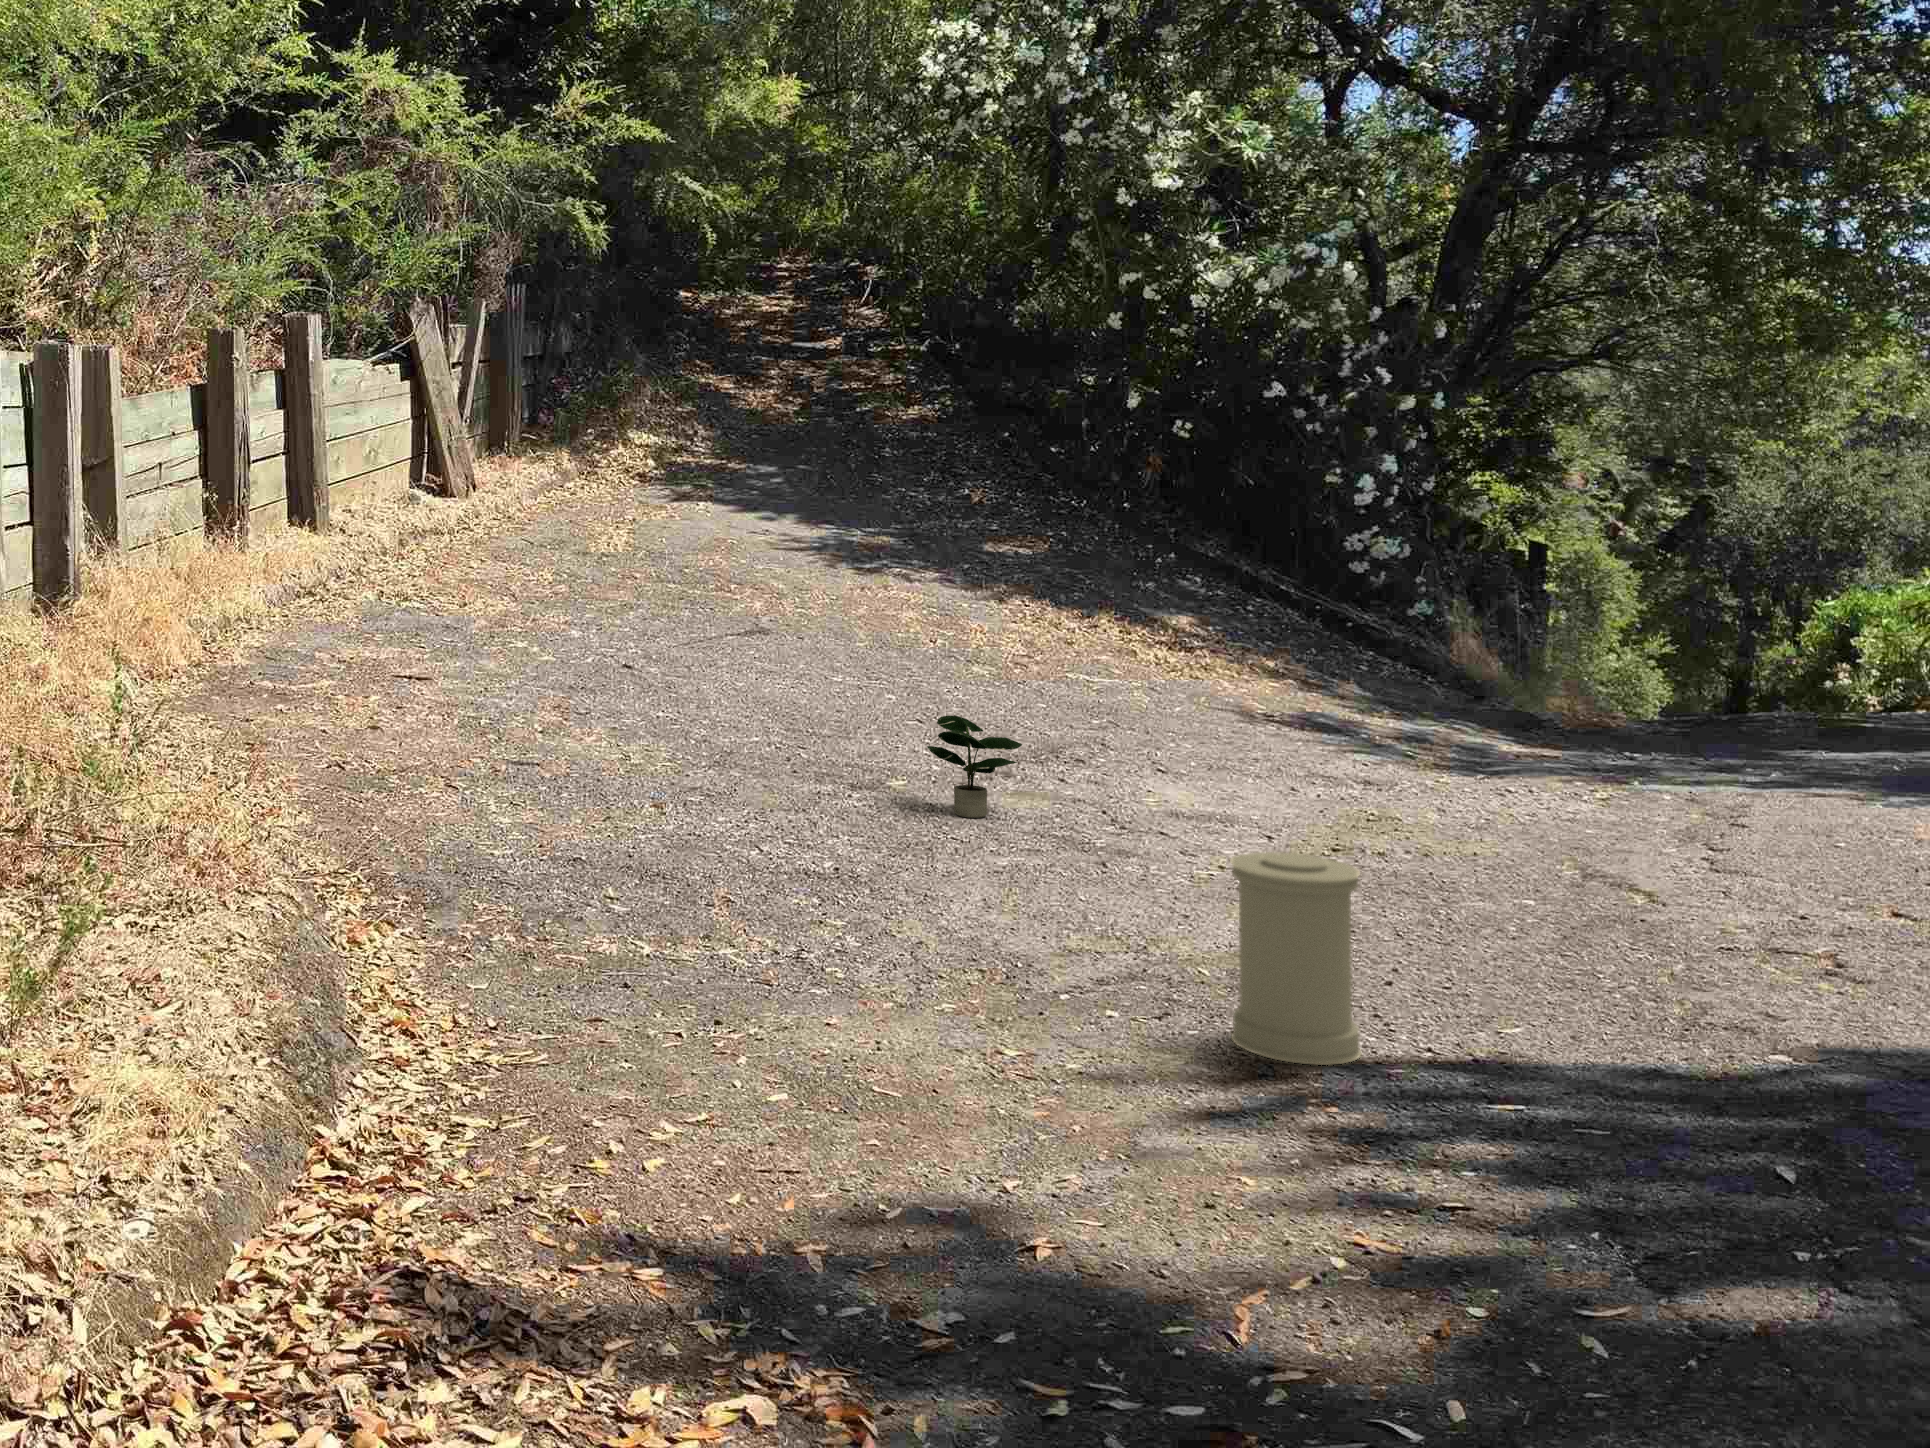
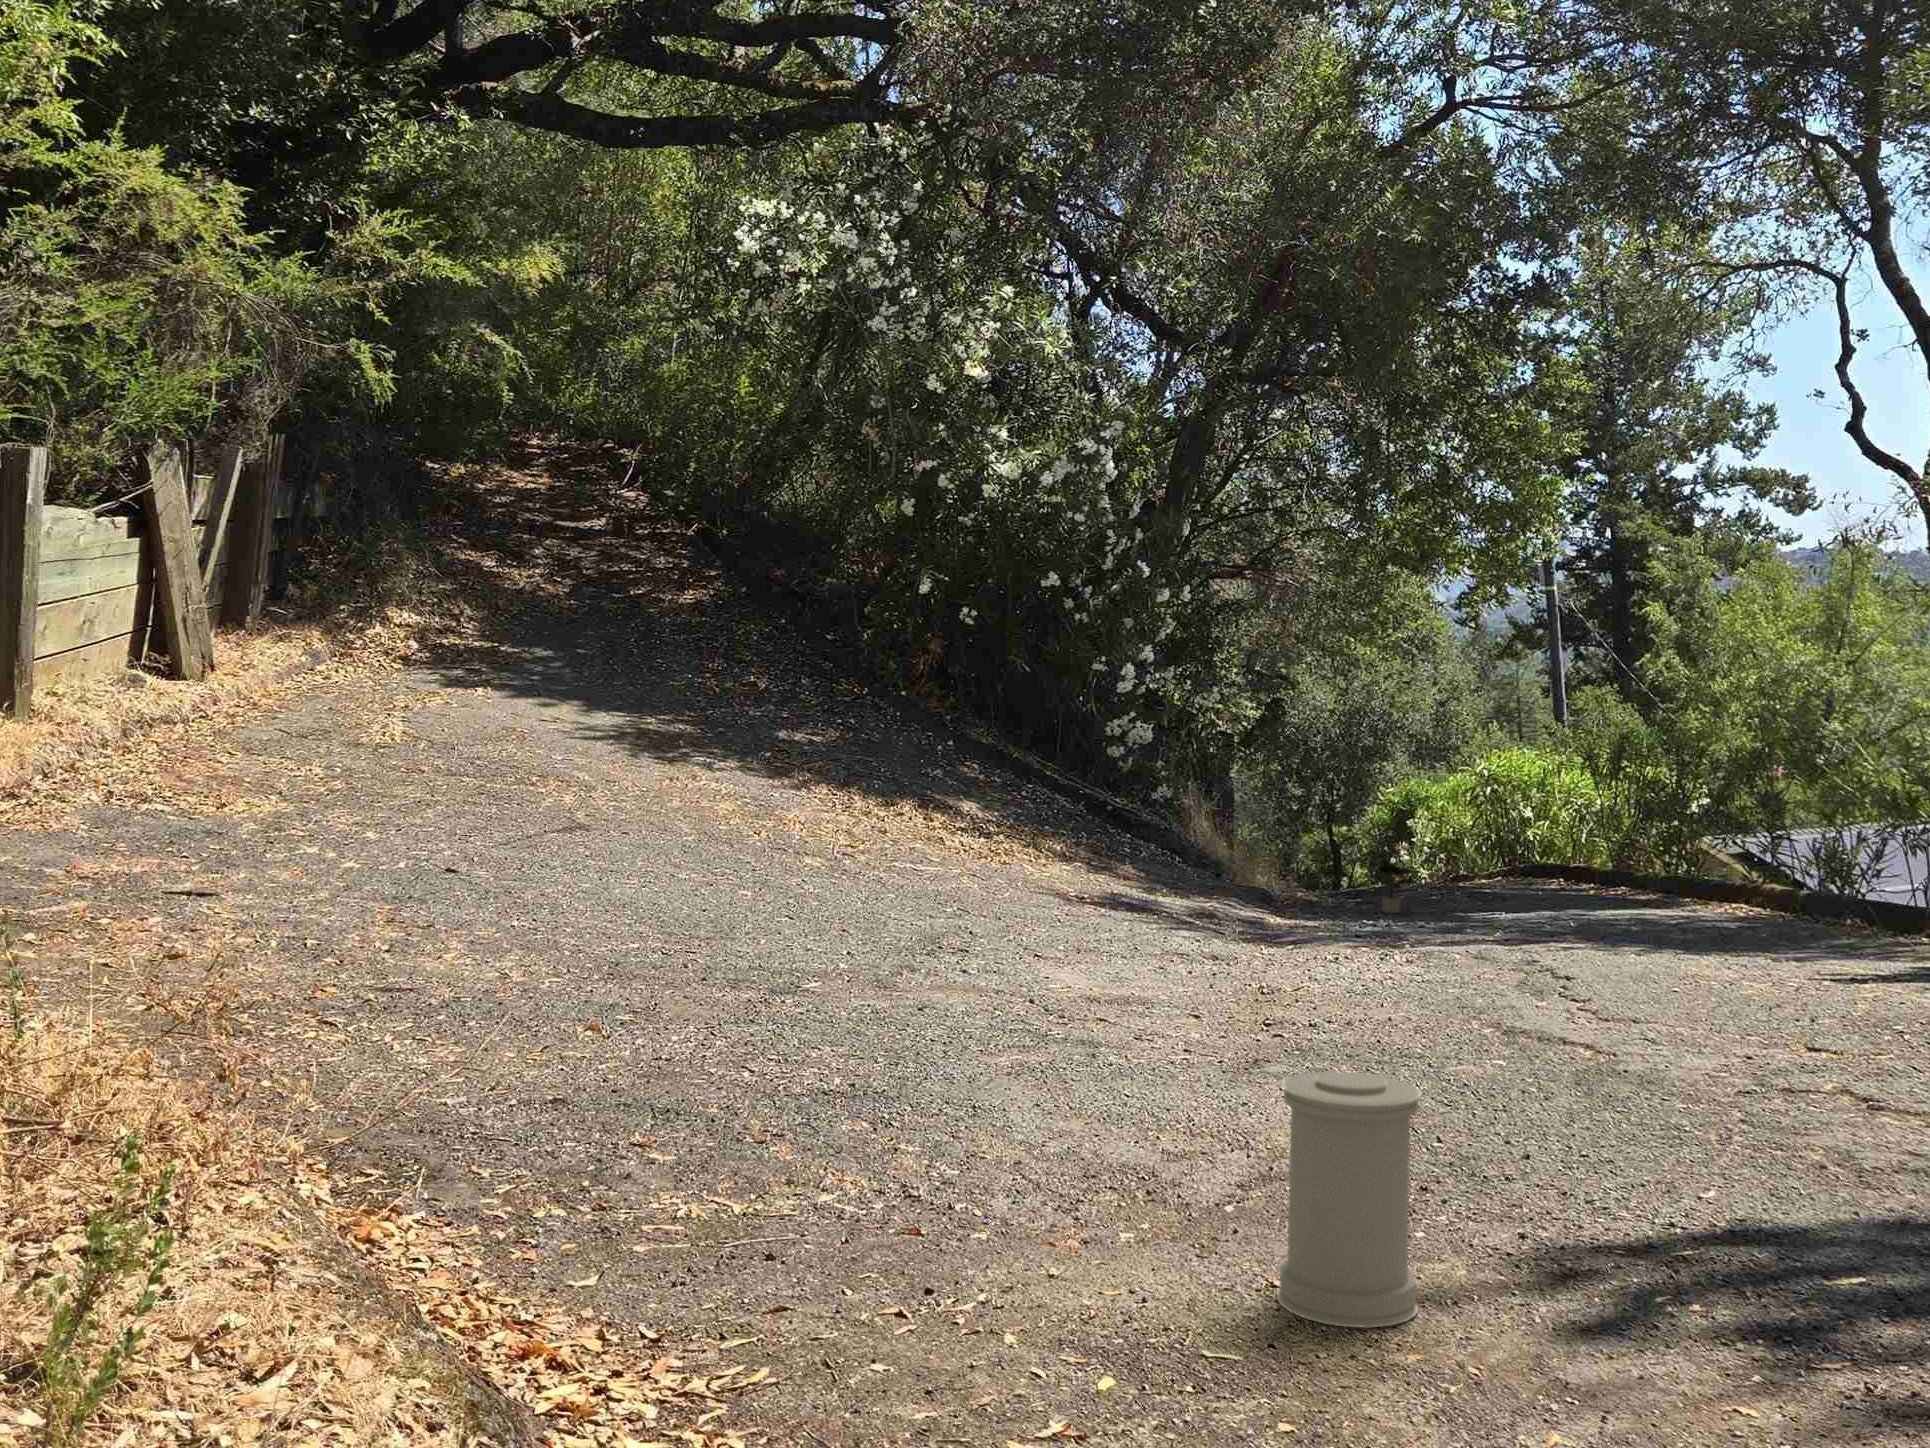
potted plant: present [927,716,1022,818] -> present [1371,857,1416,913]

